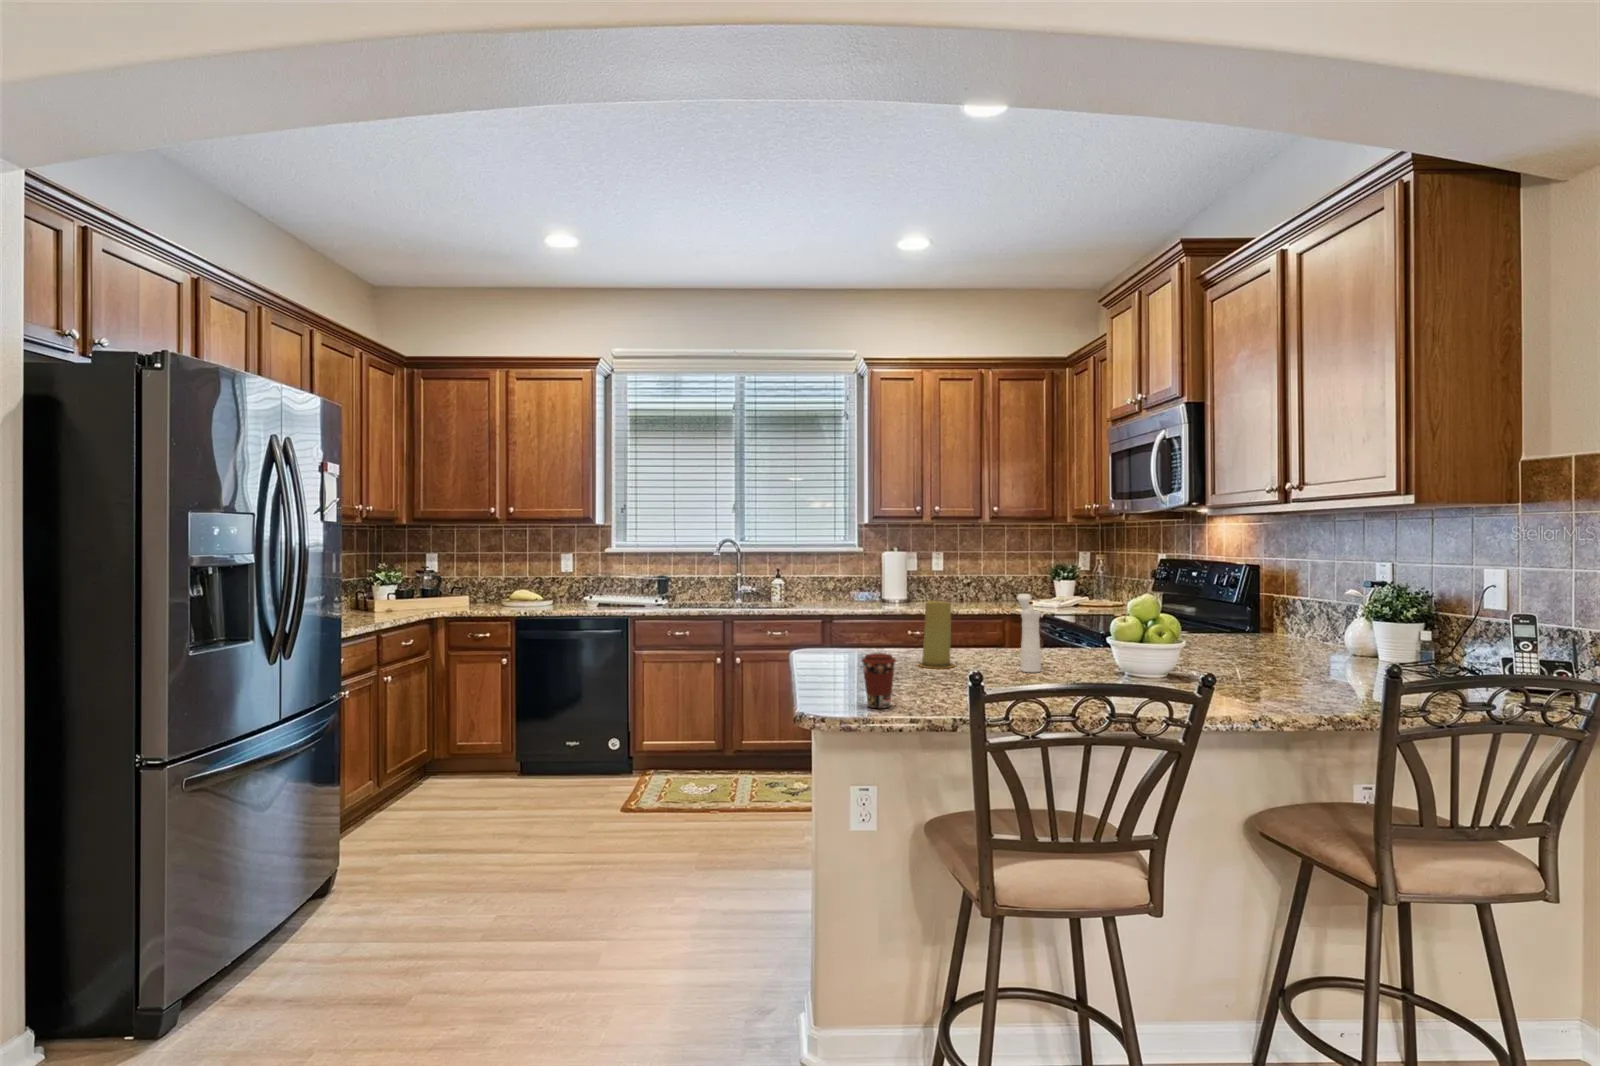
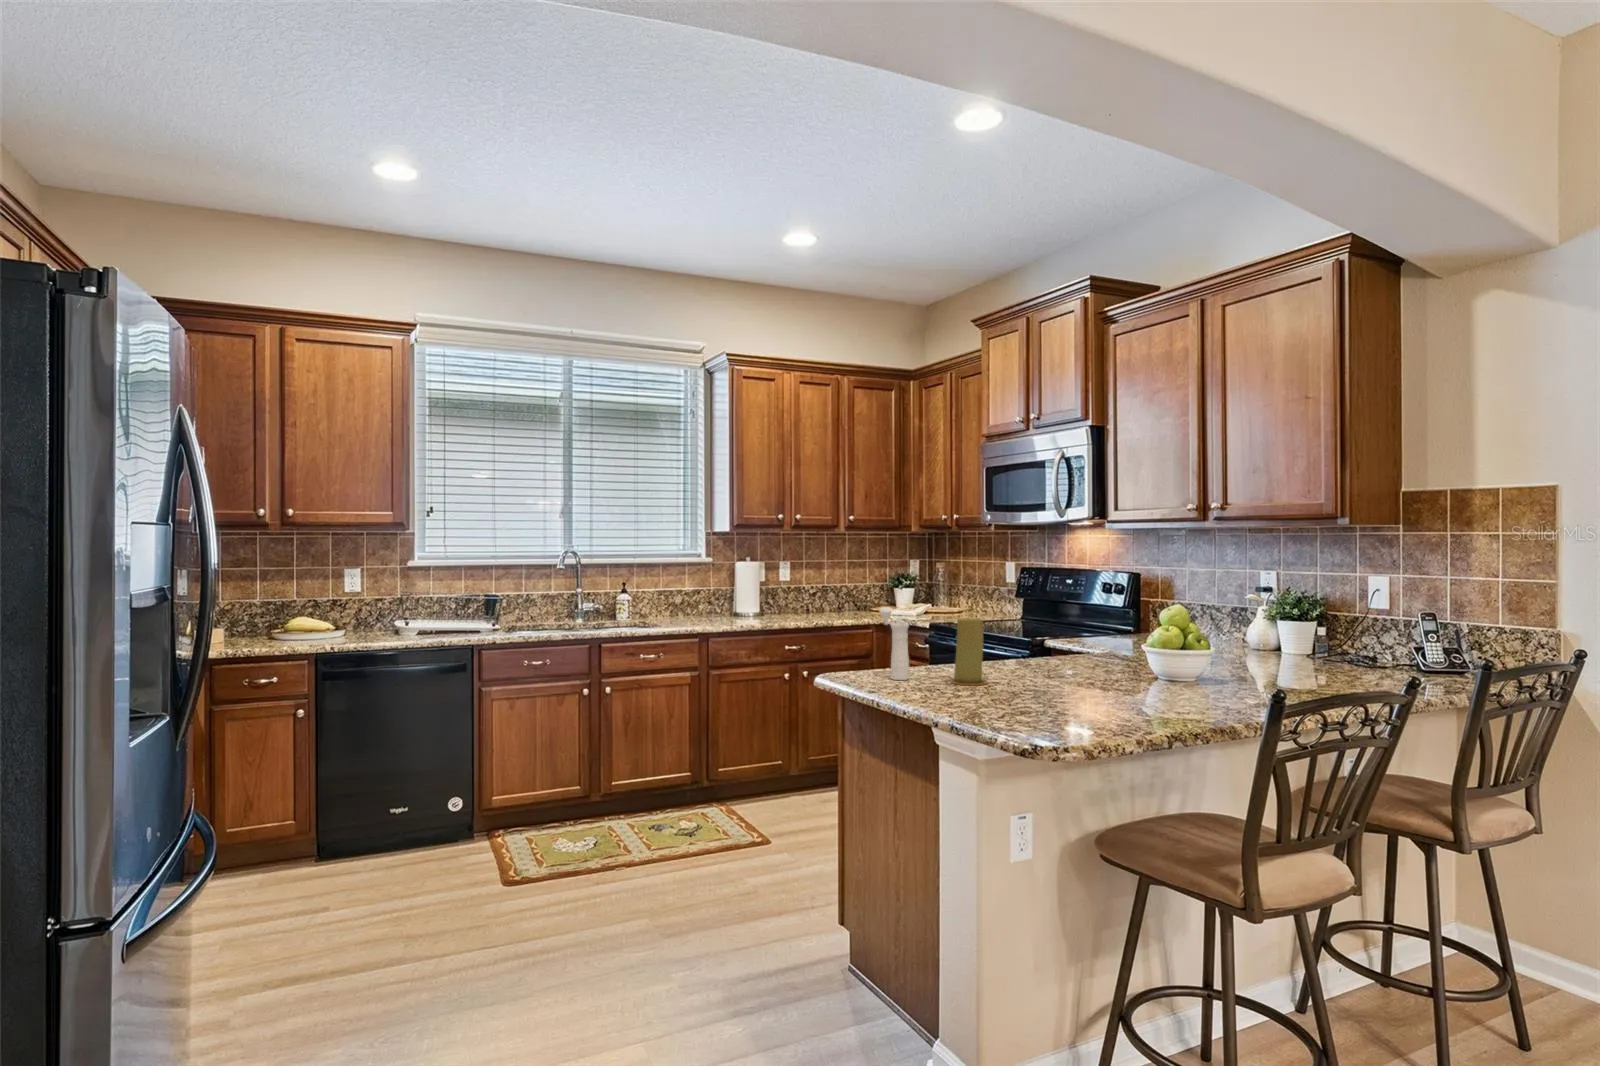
pepper mill: present [1017,594,1041,672] -> present [879,607,909,680]
coffee cup: present [861,653,896,708] -> none [1014,675,1050,729]

